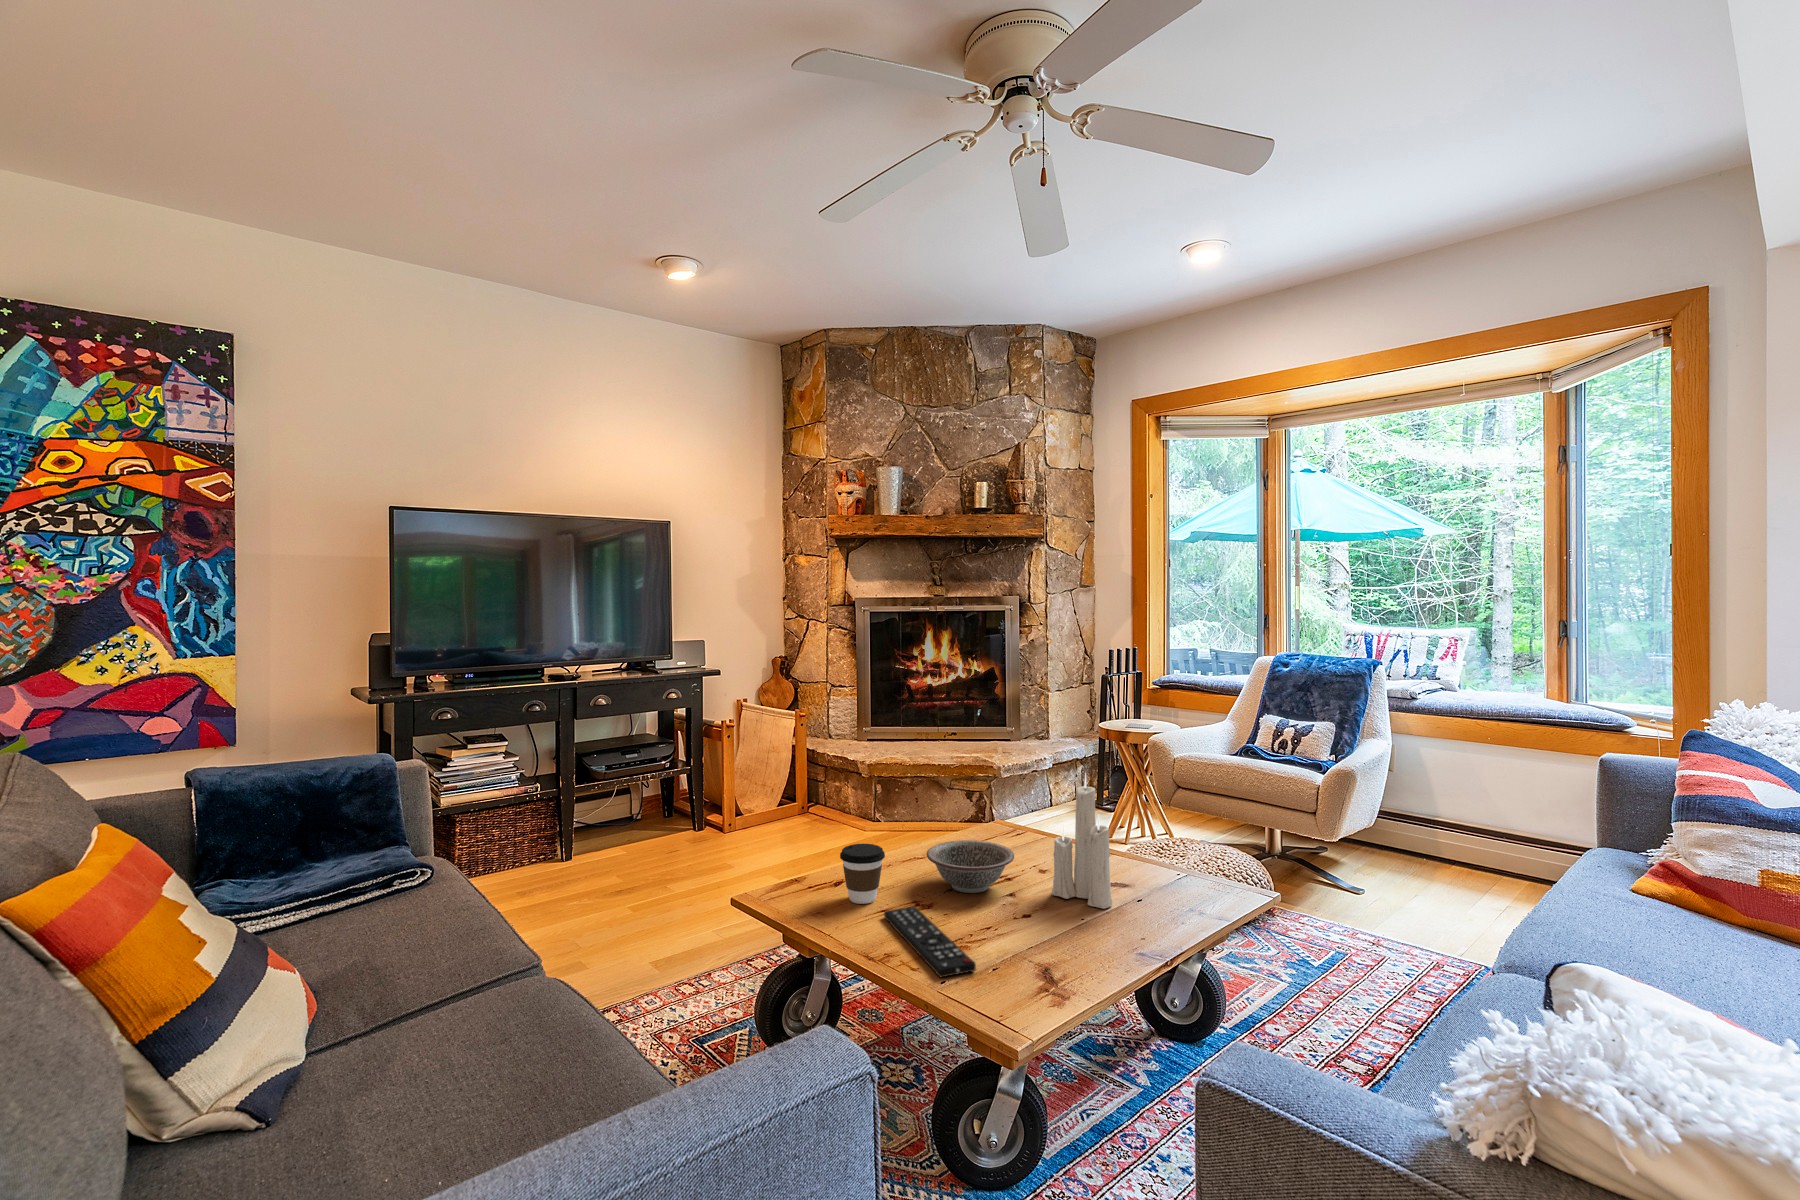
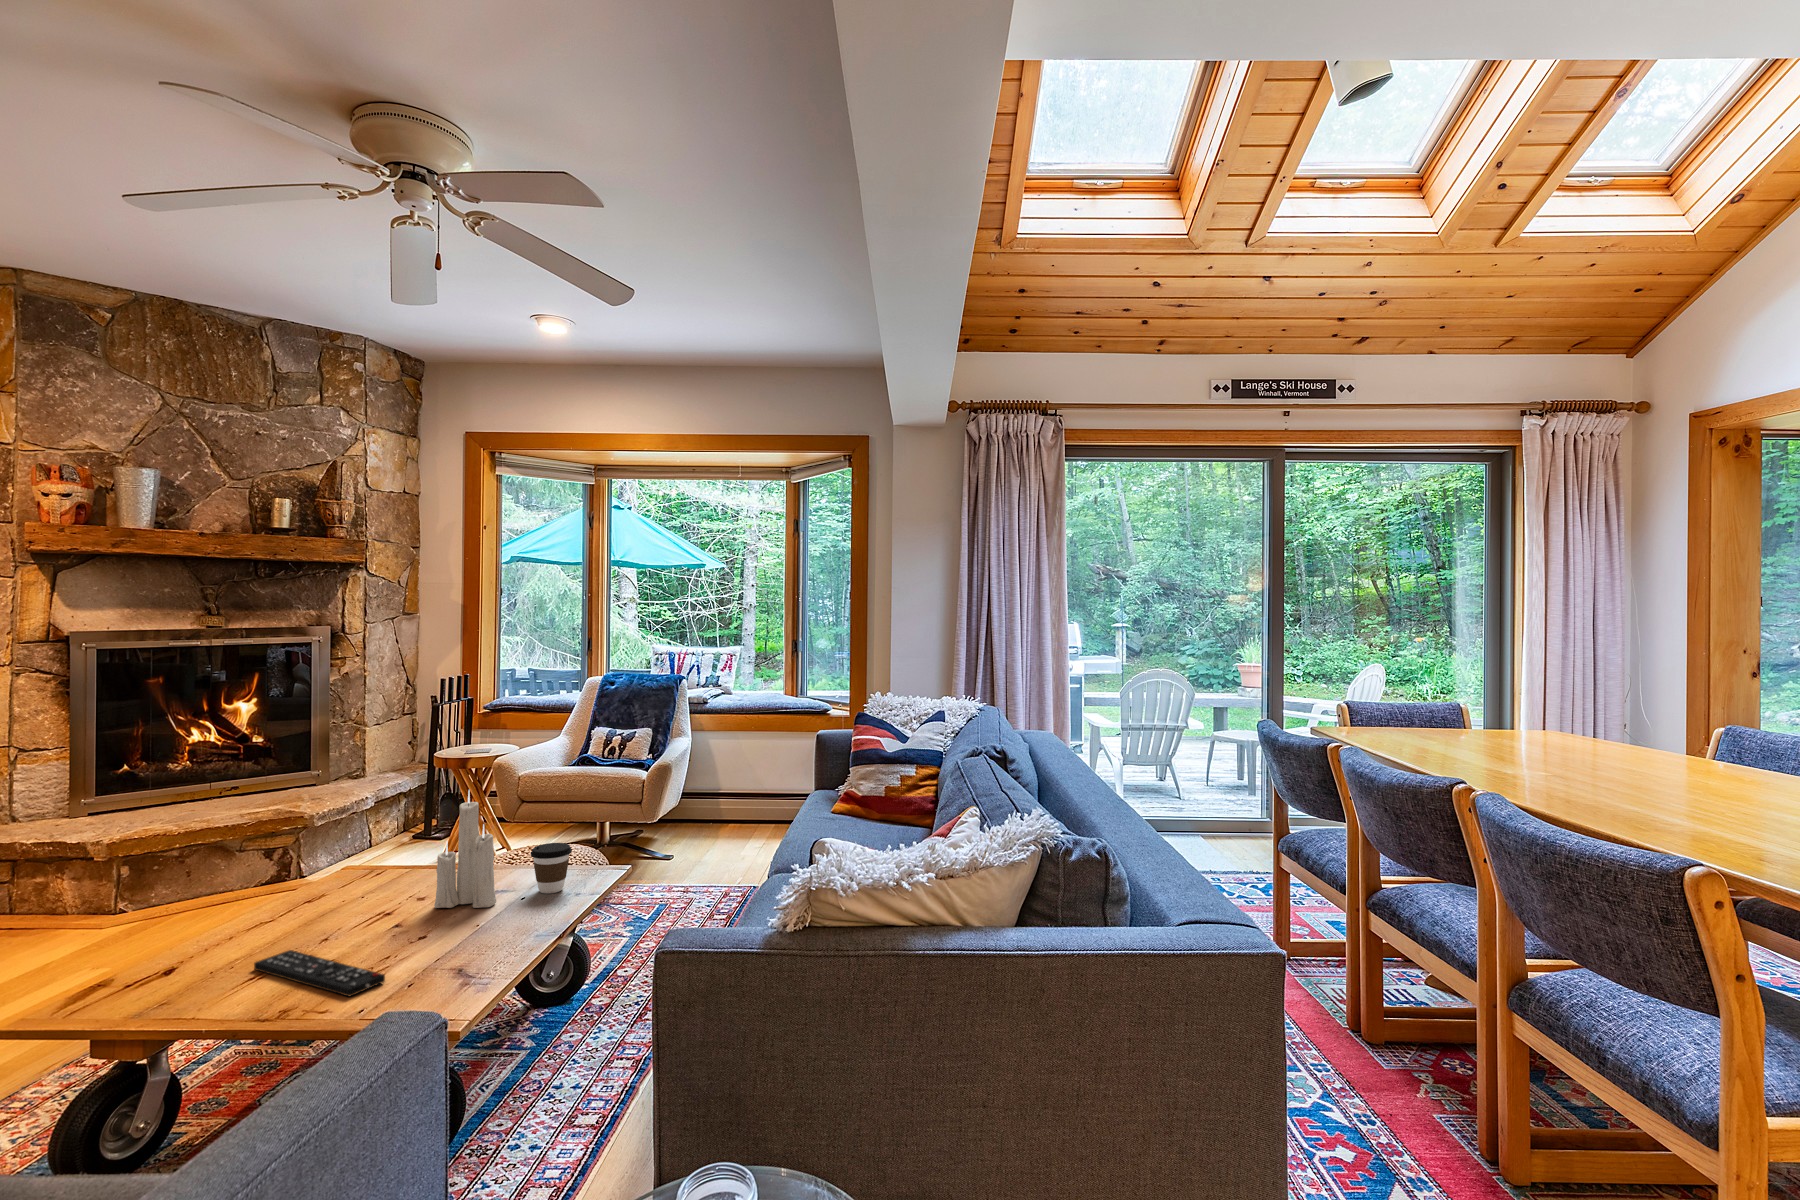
decorative bowl: present [927,840,1014,893] -> none [291,874,394,928]
coffee cup: present [840,844,885,904] -> present [531,843,572,893]

